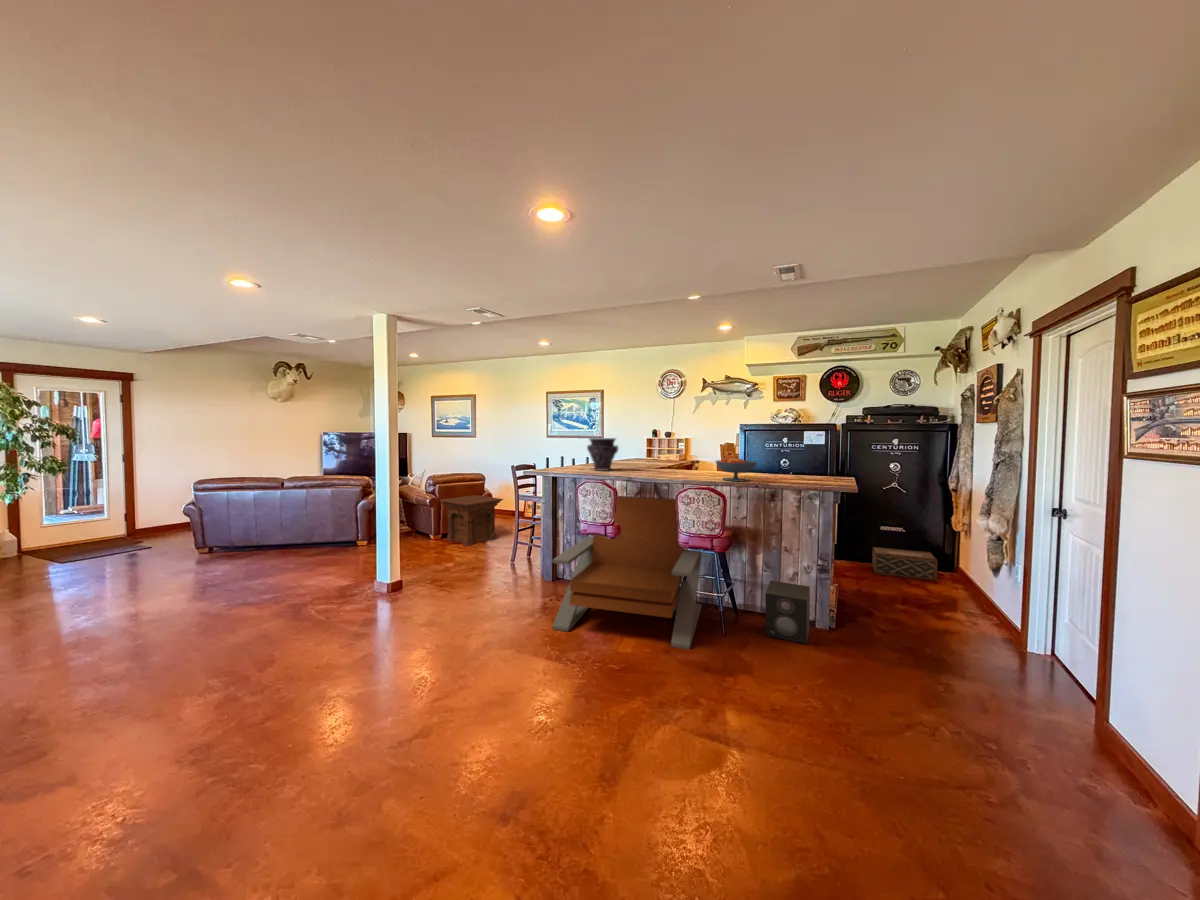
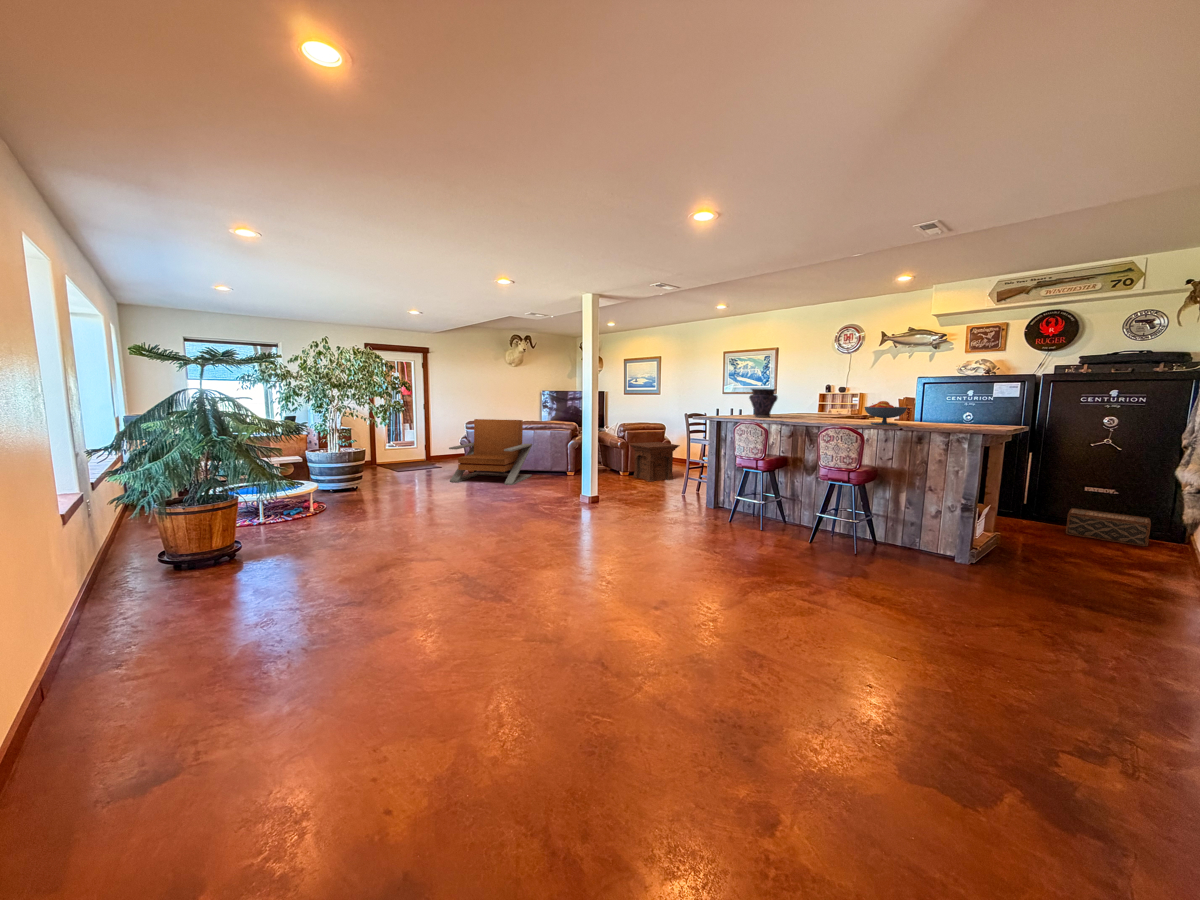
lounge chair: present [552,496,702,649] -> present [449,419,532,485]
speaker: present [765,580,810,644] -> none [894,512,942,568]

